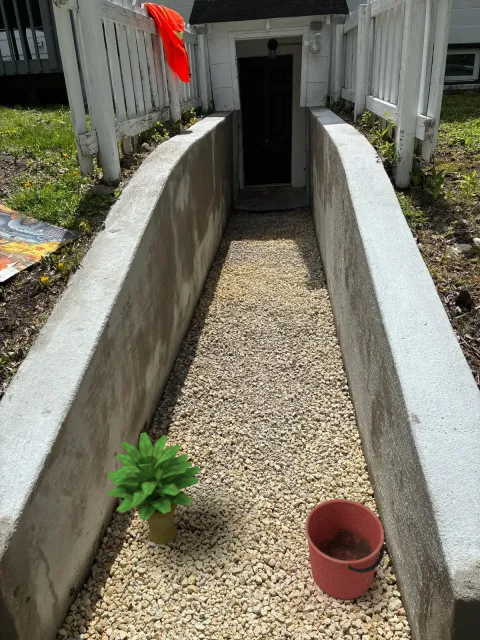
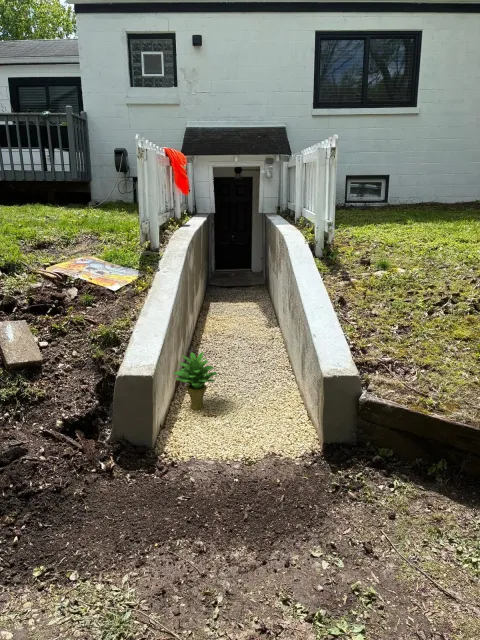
bucket: present [305,499,385,599] -> none [267,381,302,421]

